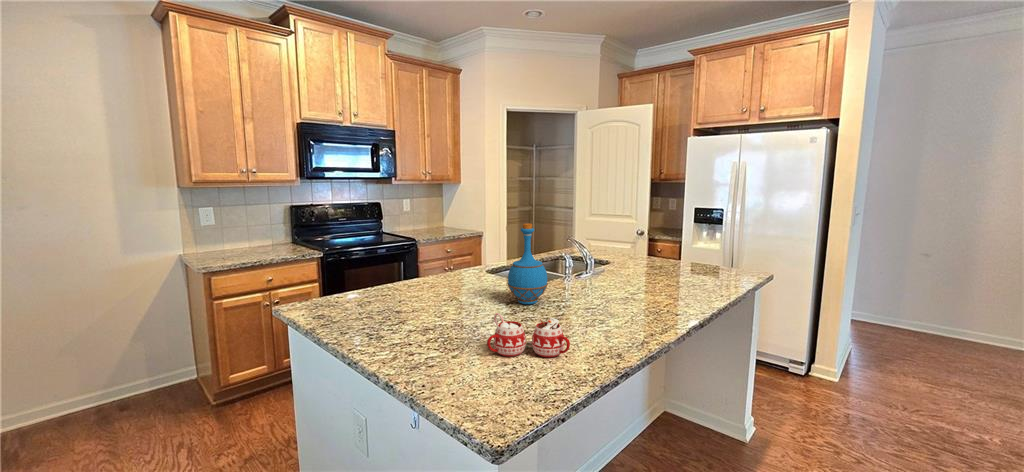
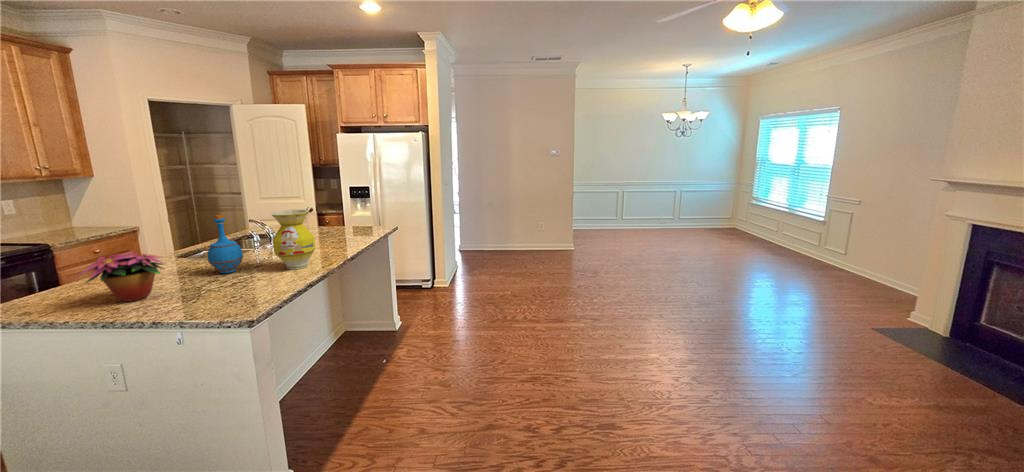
vase: none [586,226,645,320] -> present [271,209,316,270]
flower arrangement: none [370,257,463,321] -> present [81,252,165,302]
mug: present [487,313,570,357] -> none [212,272,273,302]

